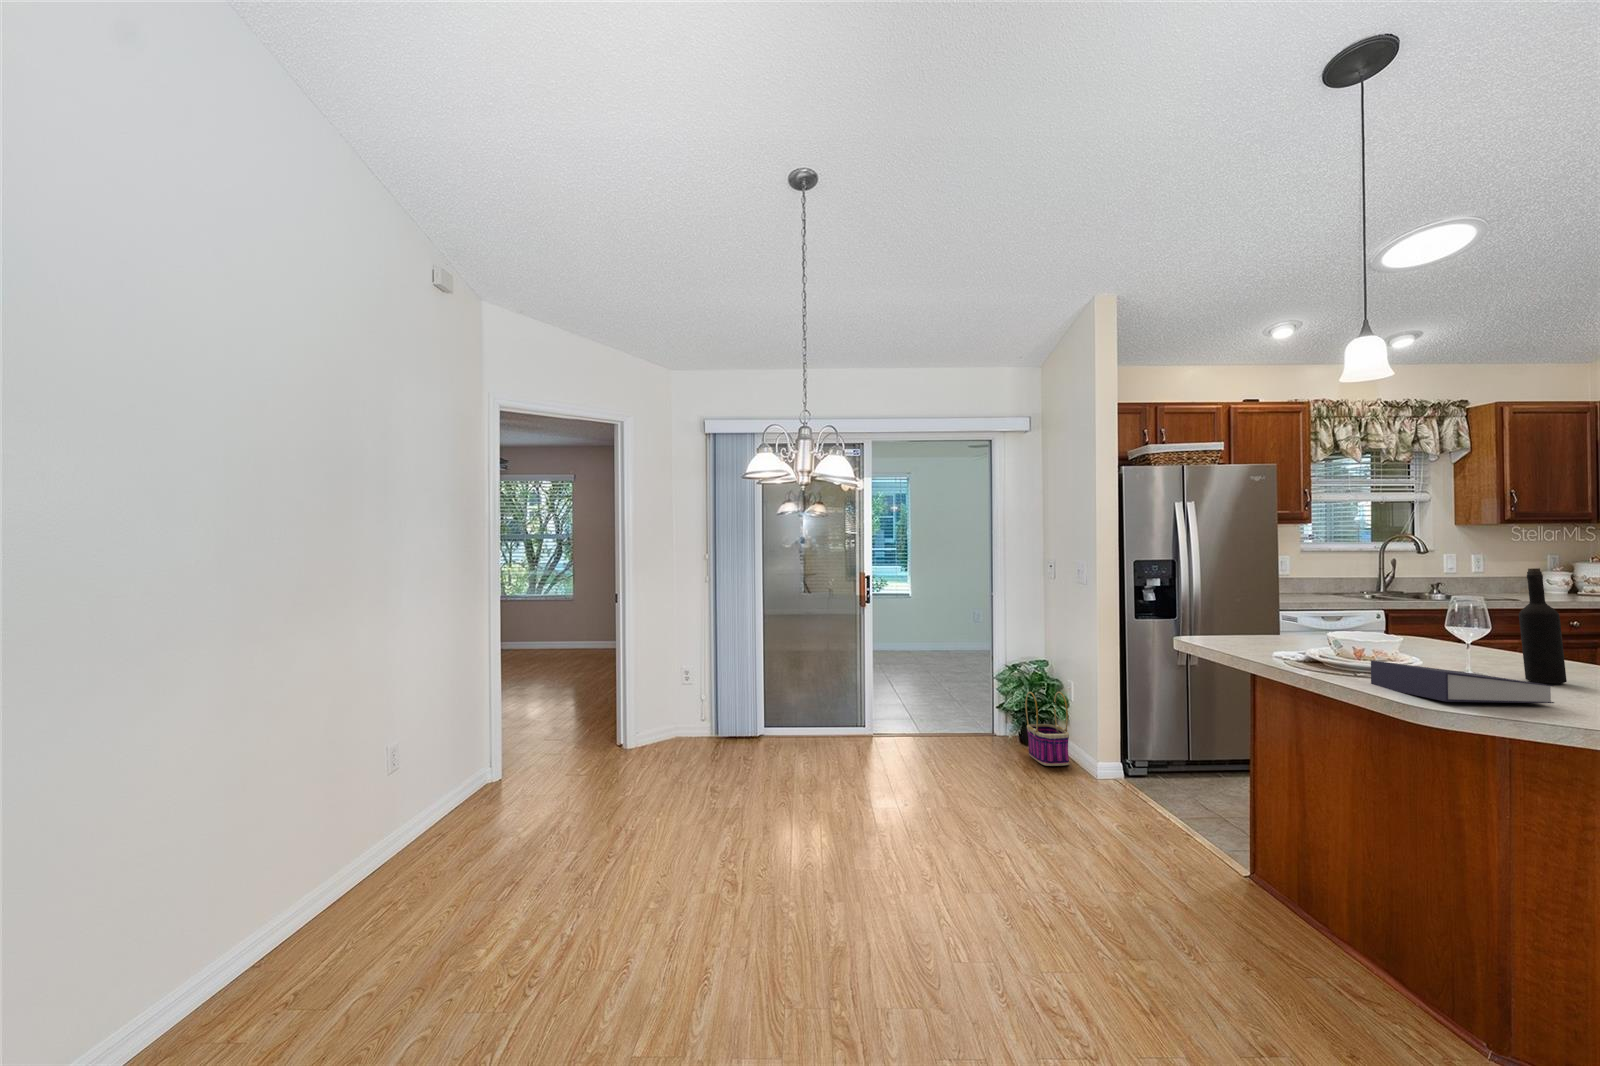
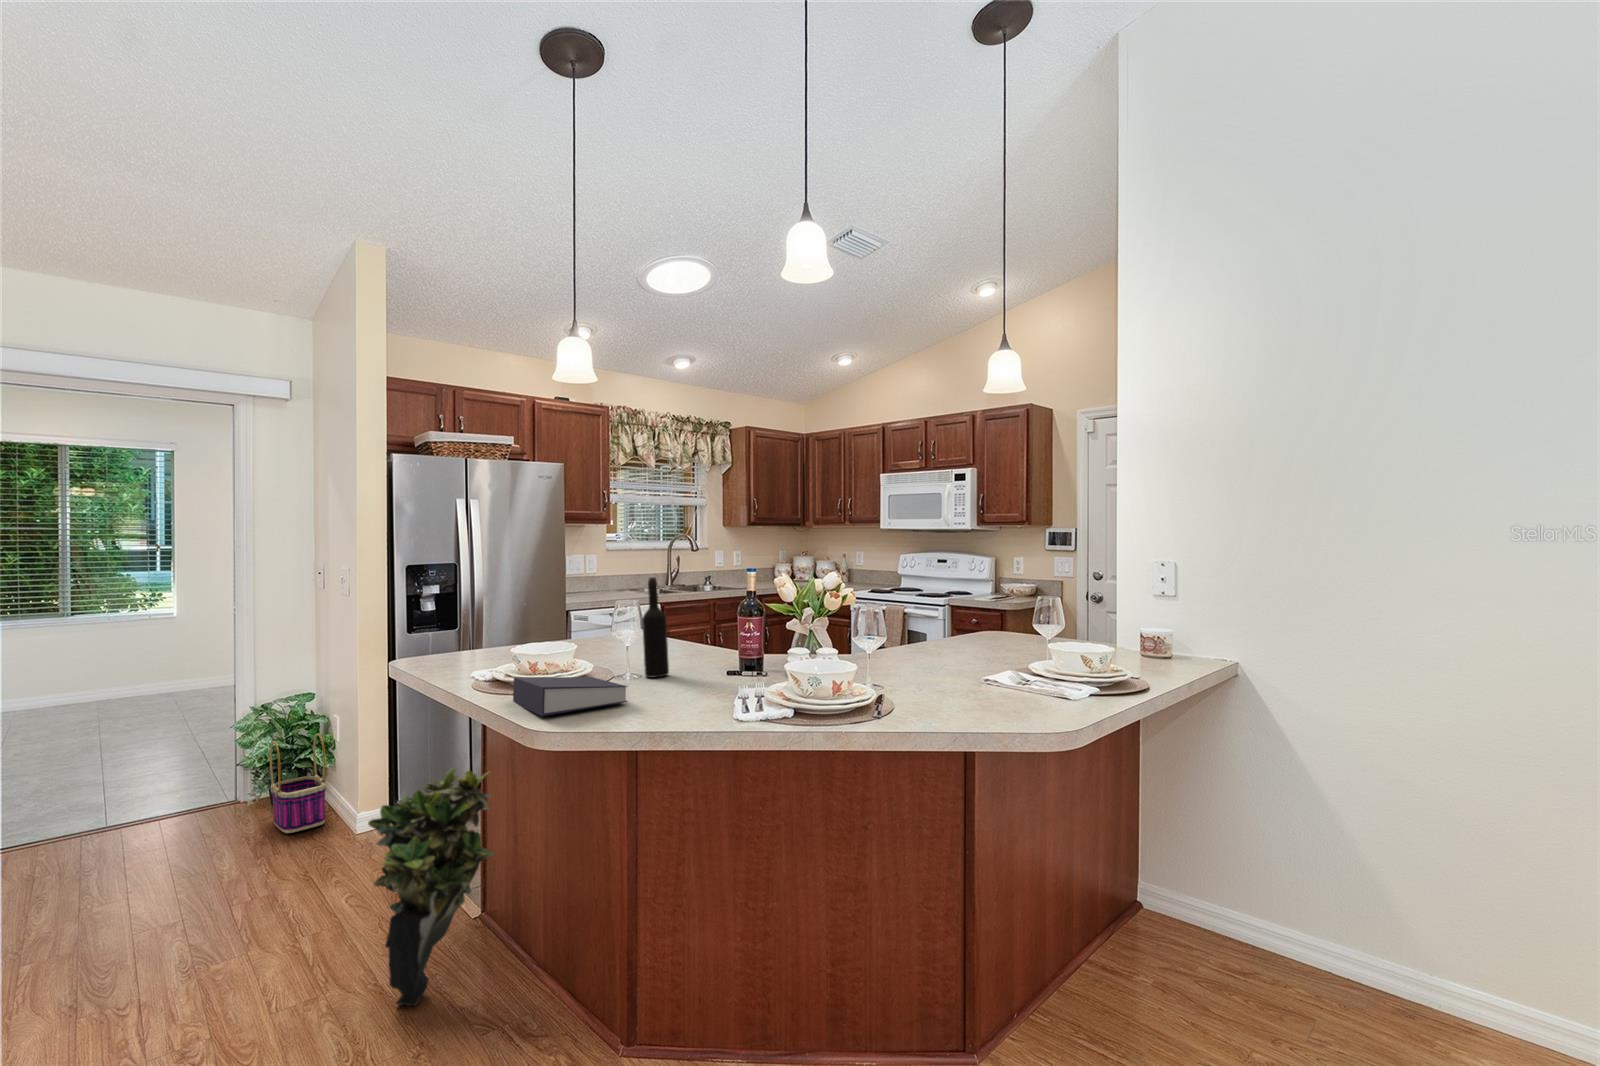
potted plant: none [1182,740,1305,945] -> present [368,769,494,1006]

